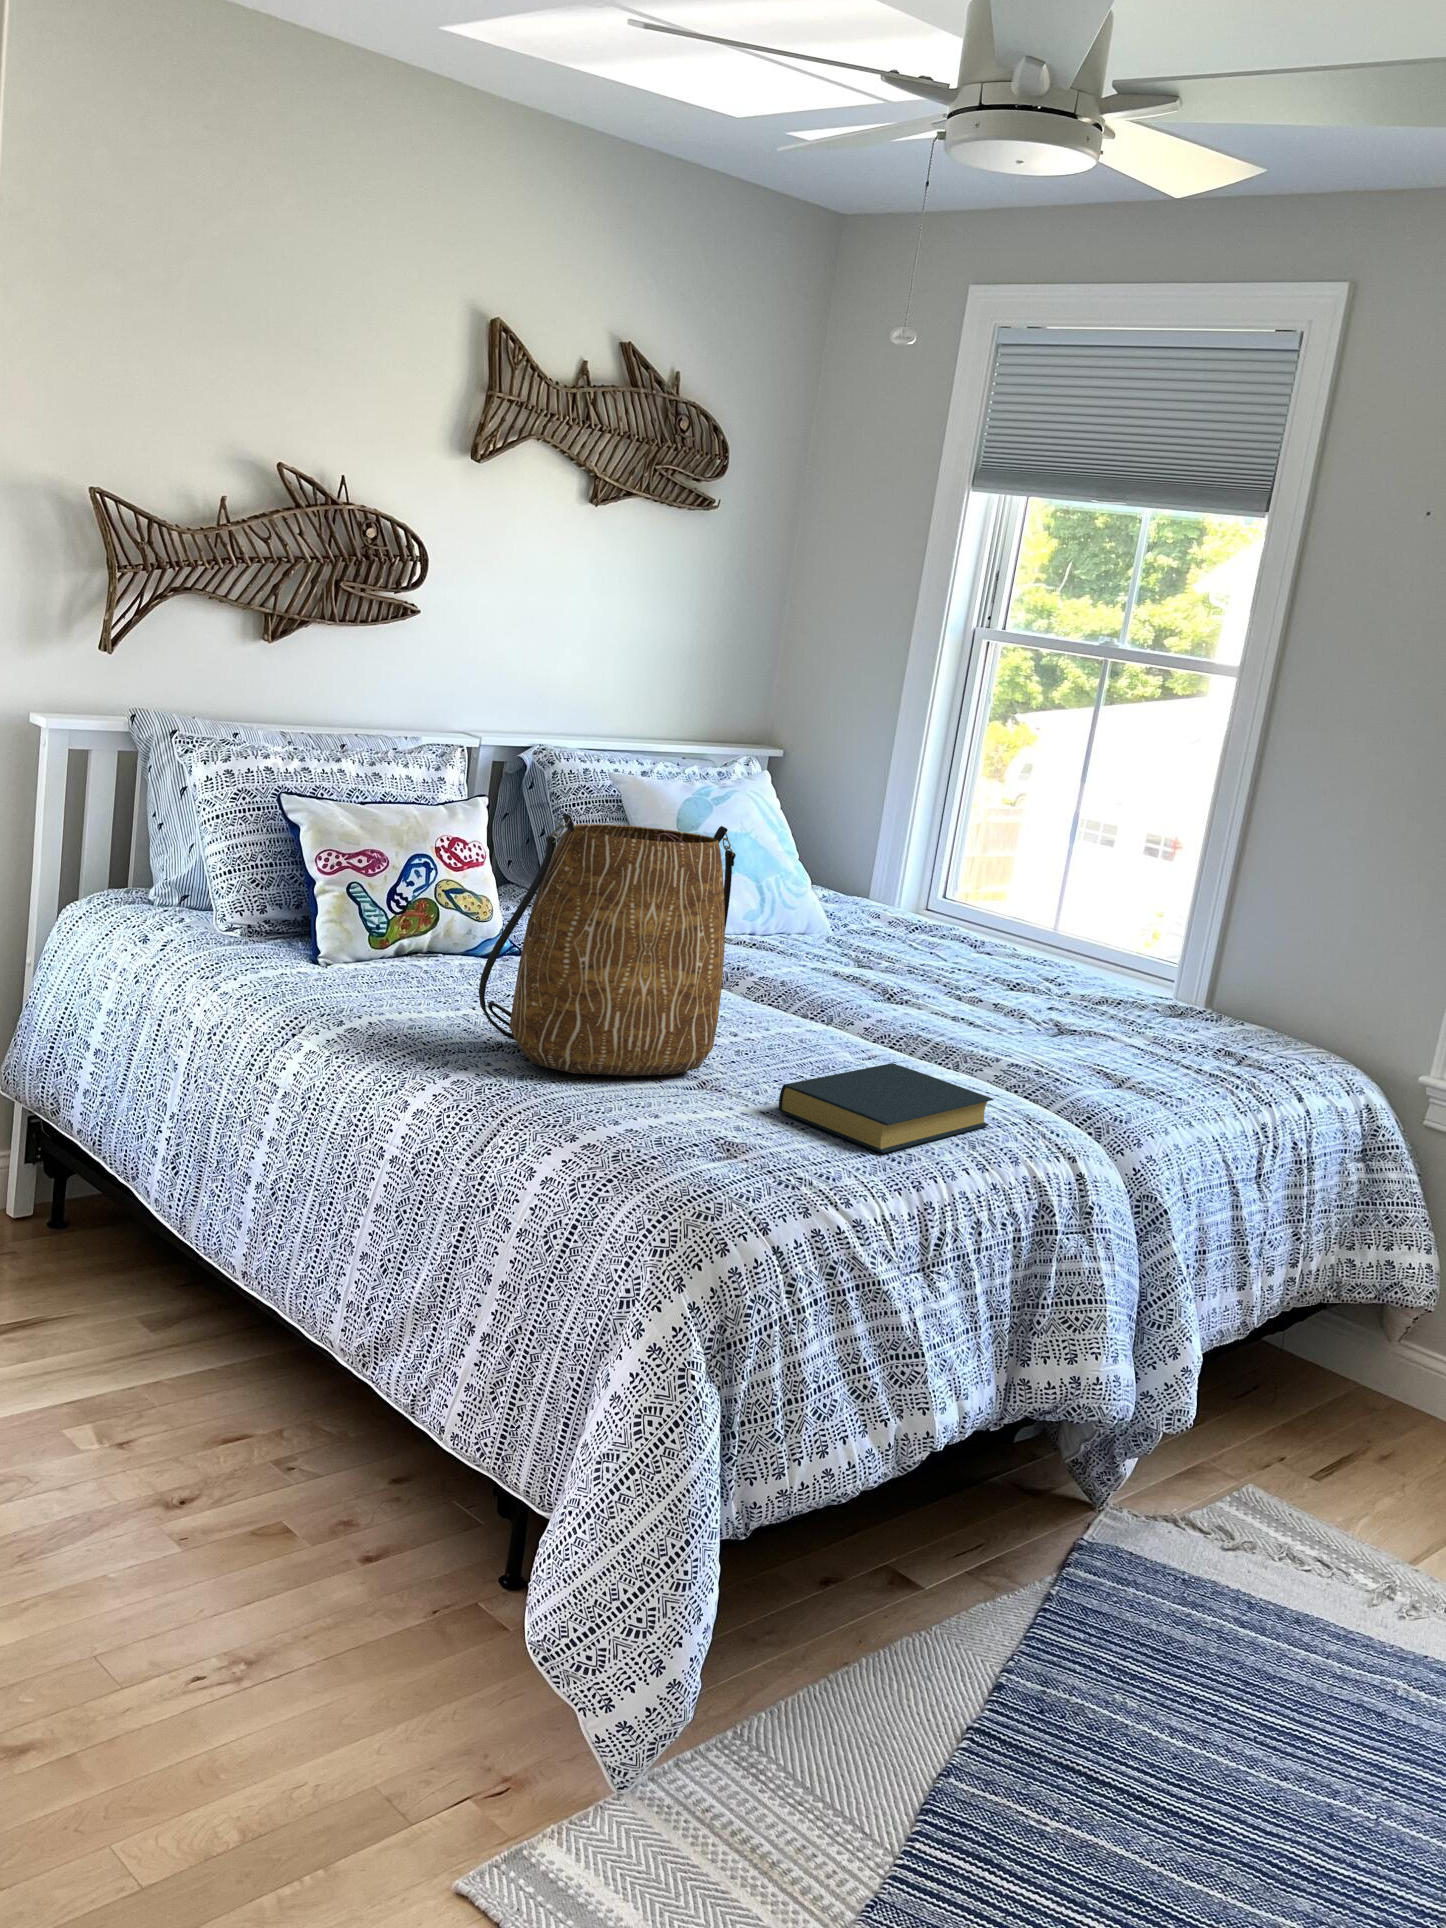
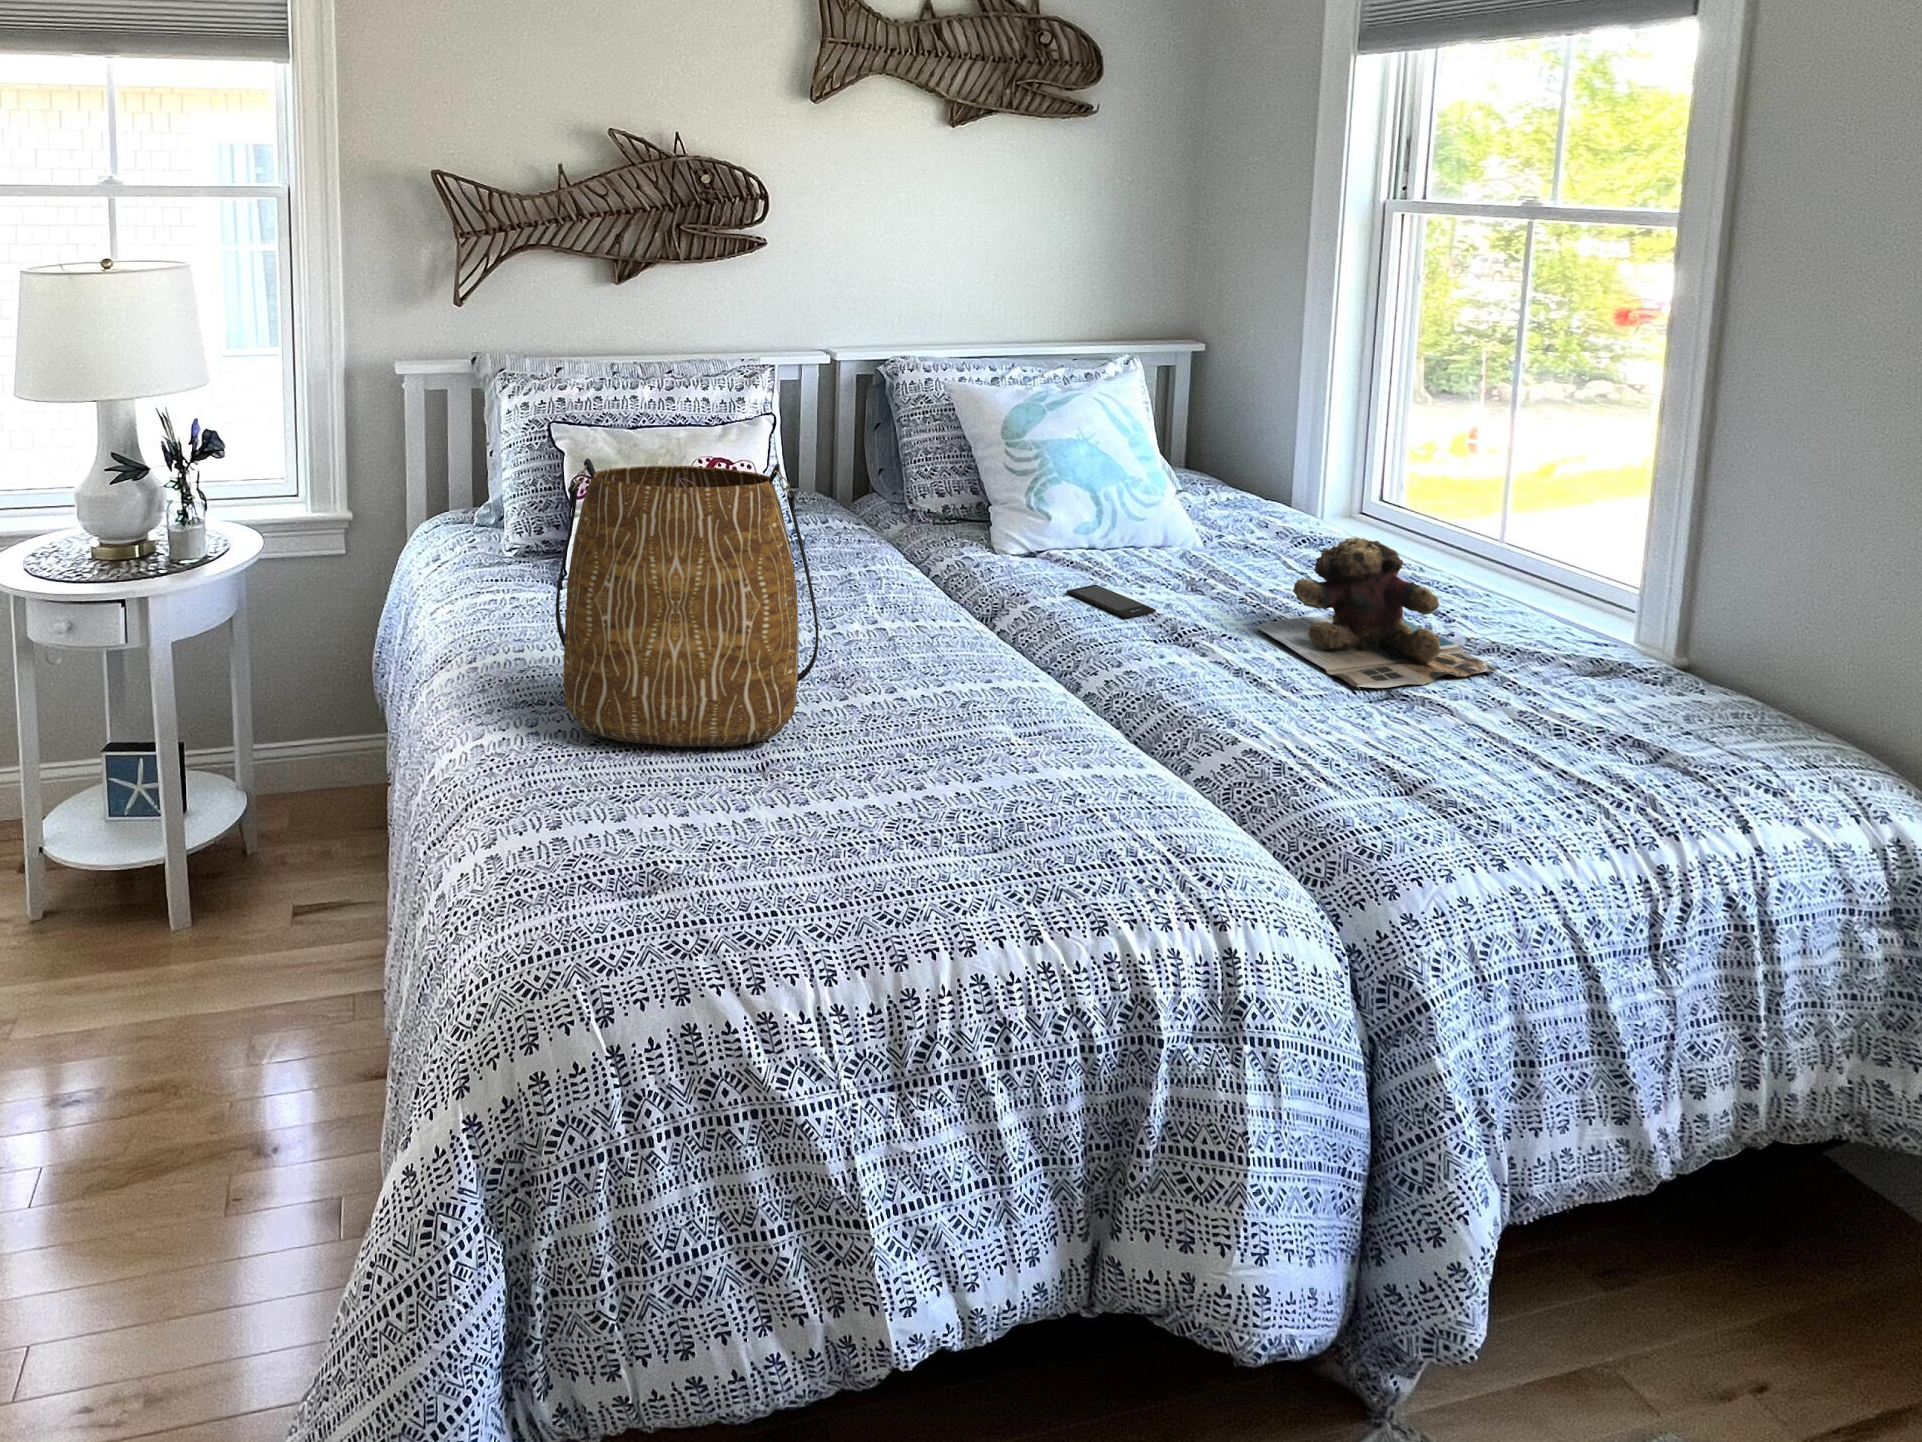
teddy bear: none [954,918,1126,1030] -> present [1256,537,1498,688]
smartphone: none [792,966,873,990] -> present [1066,584,1156,618]
hardback book: present [779,1063,994,1153] -> none [806,751,1093,904]

